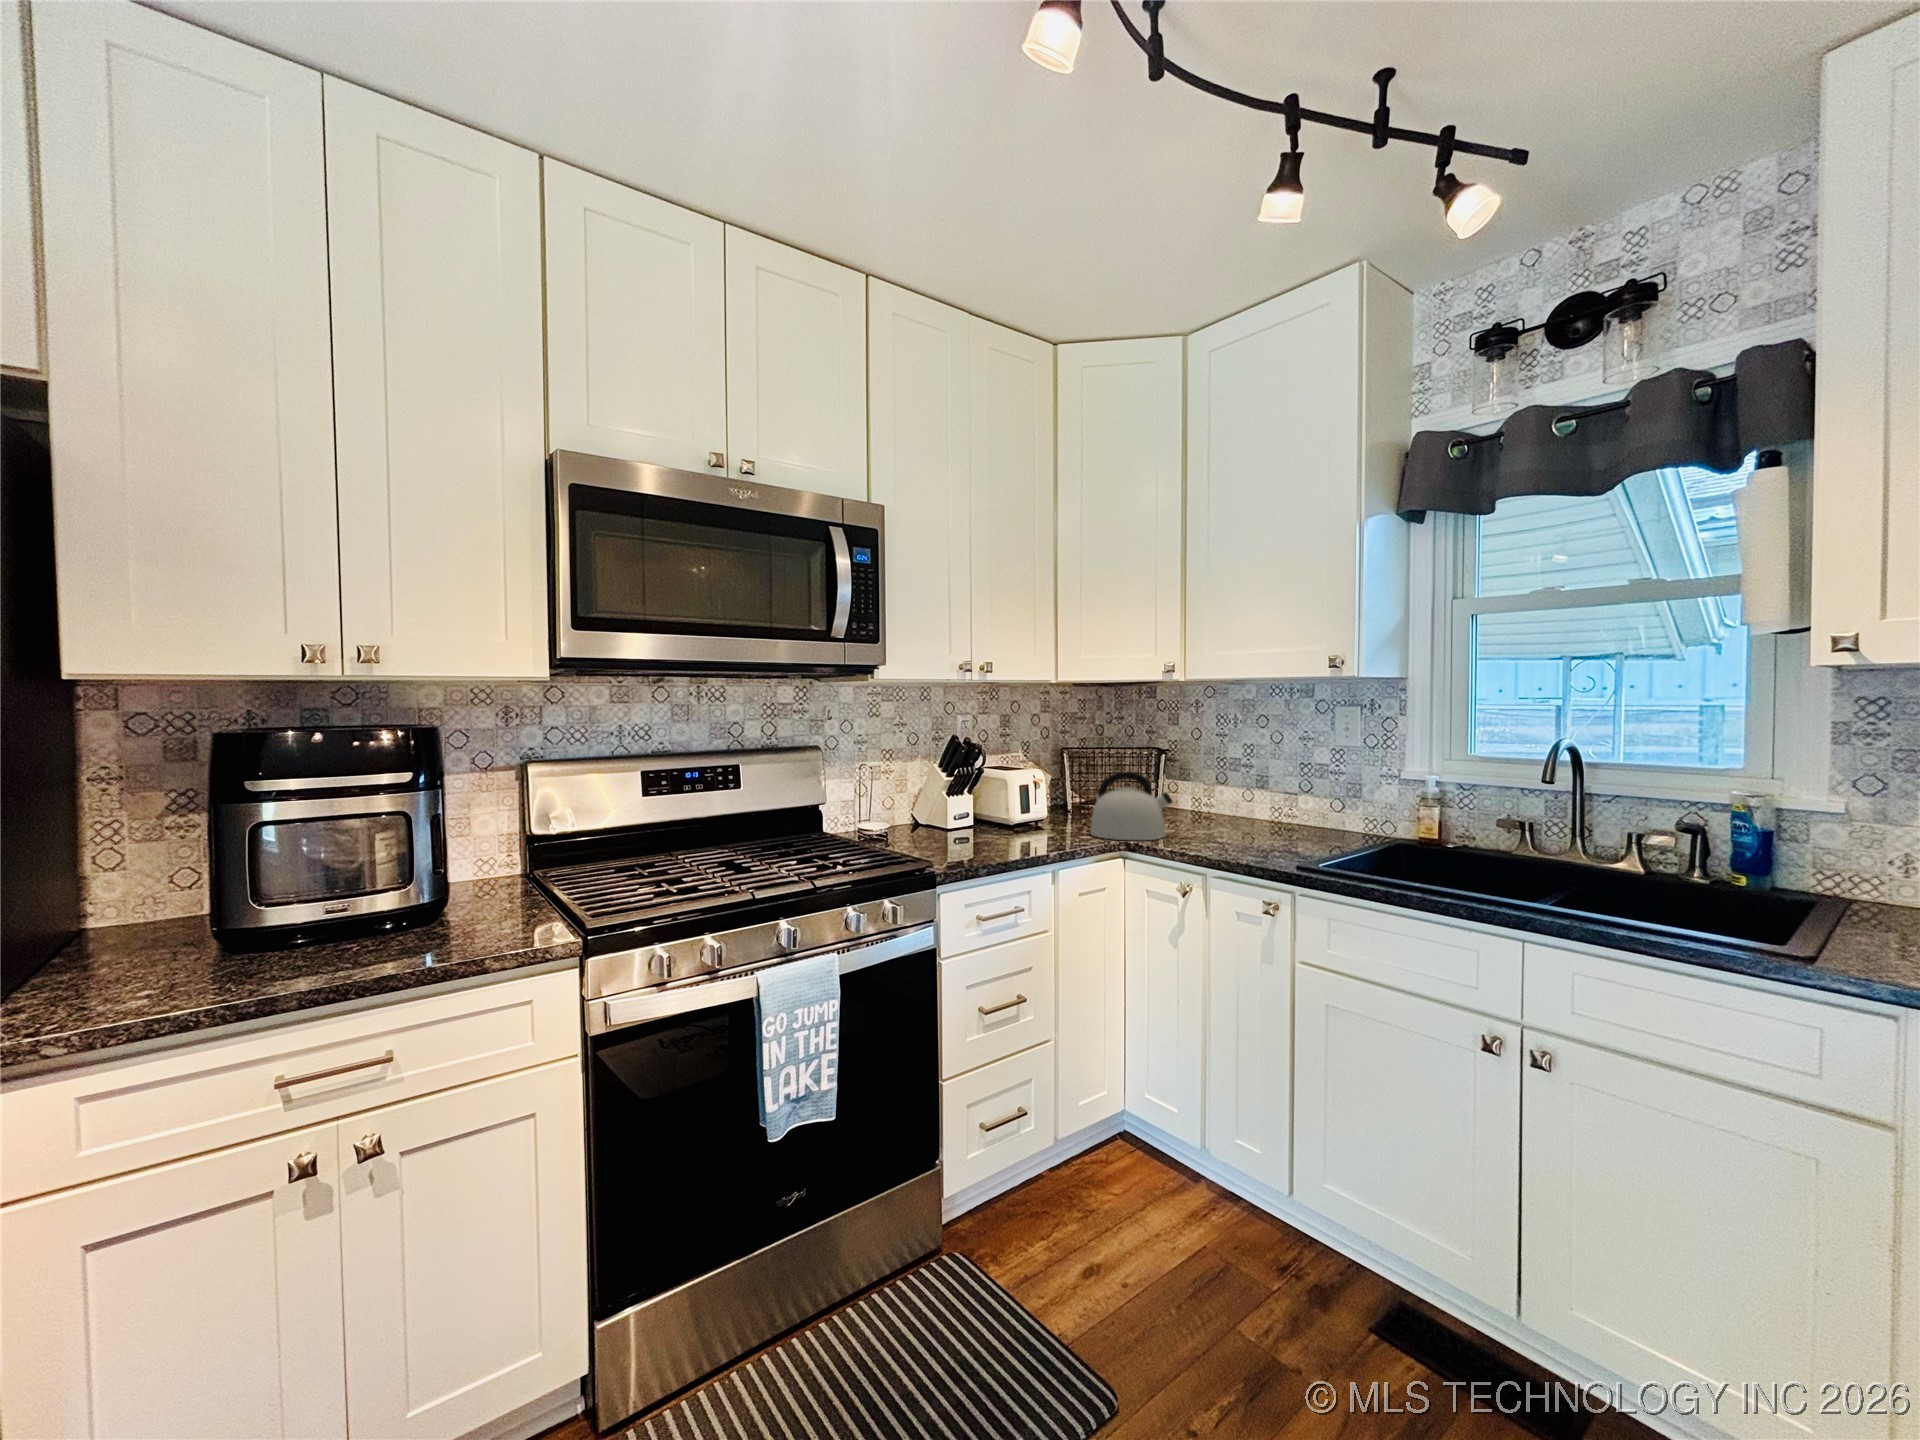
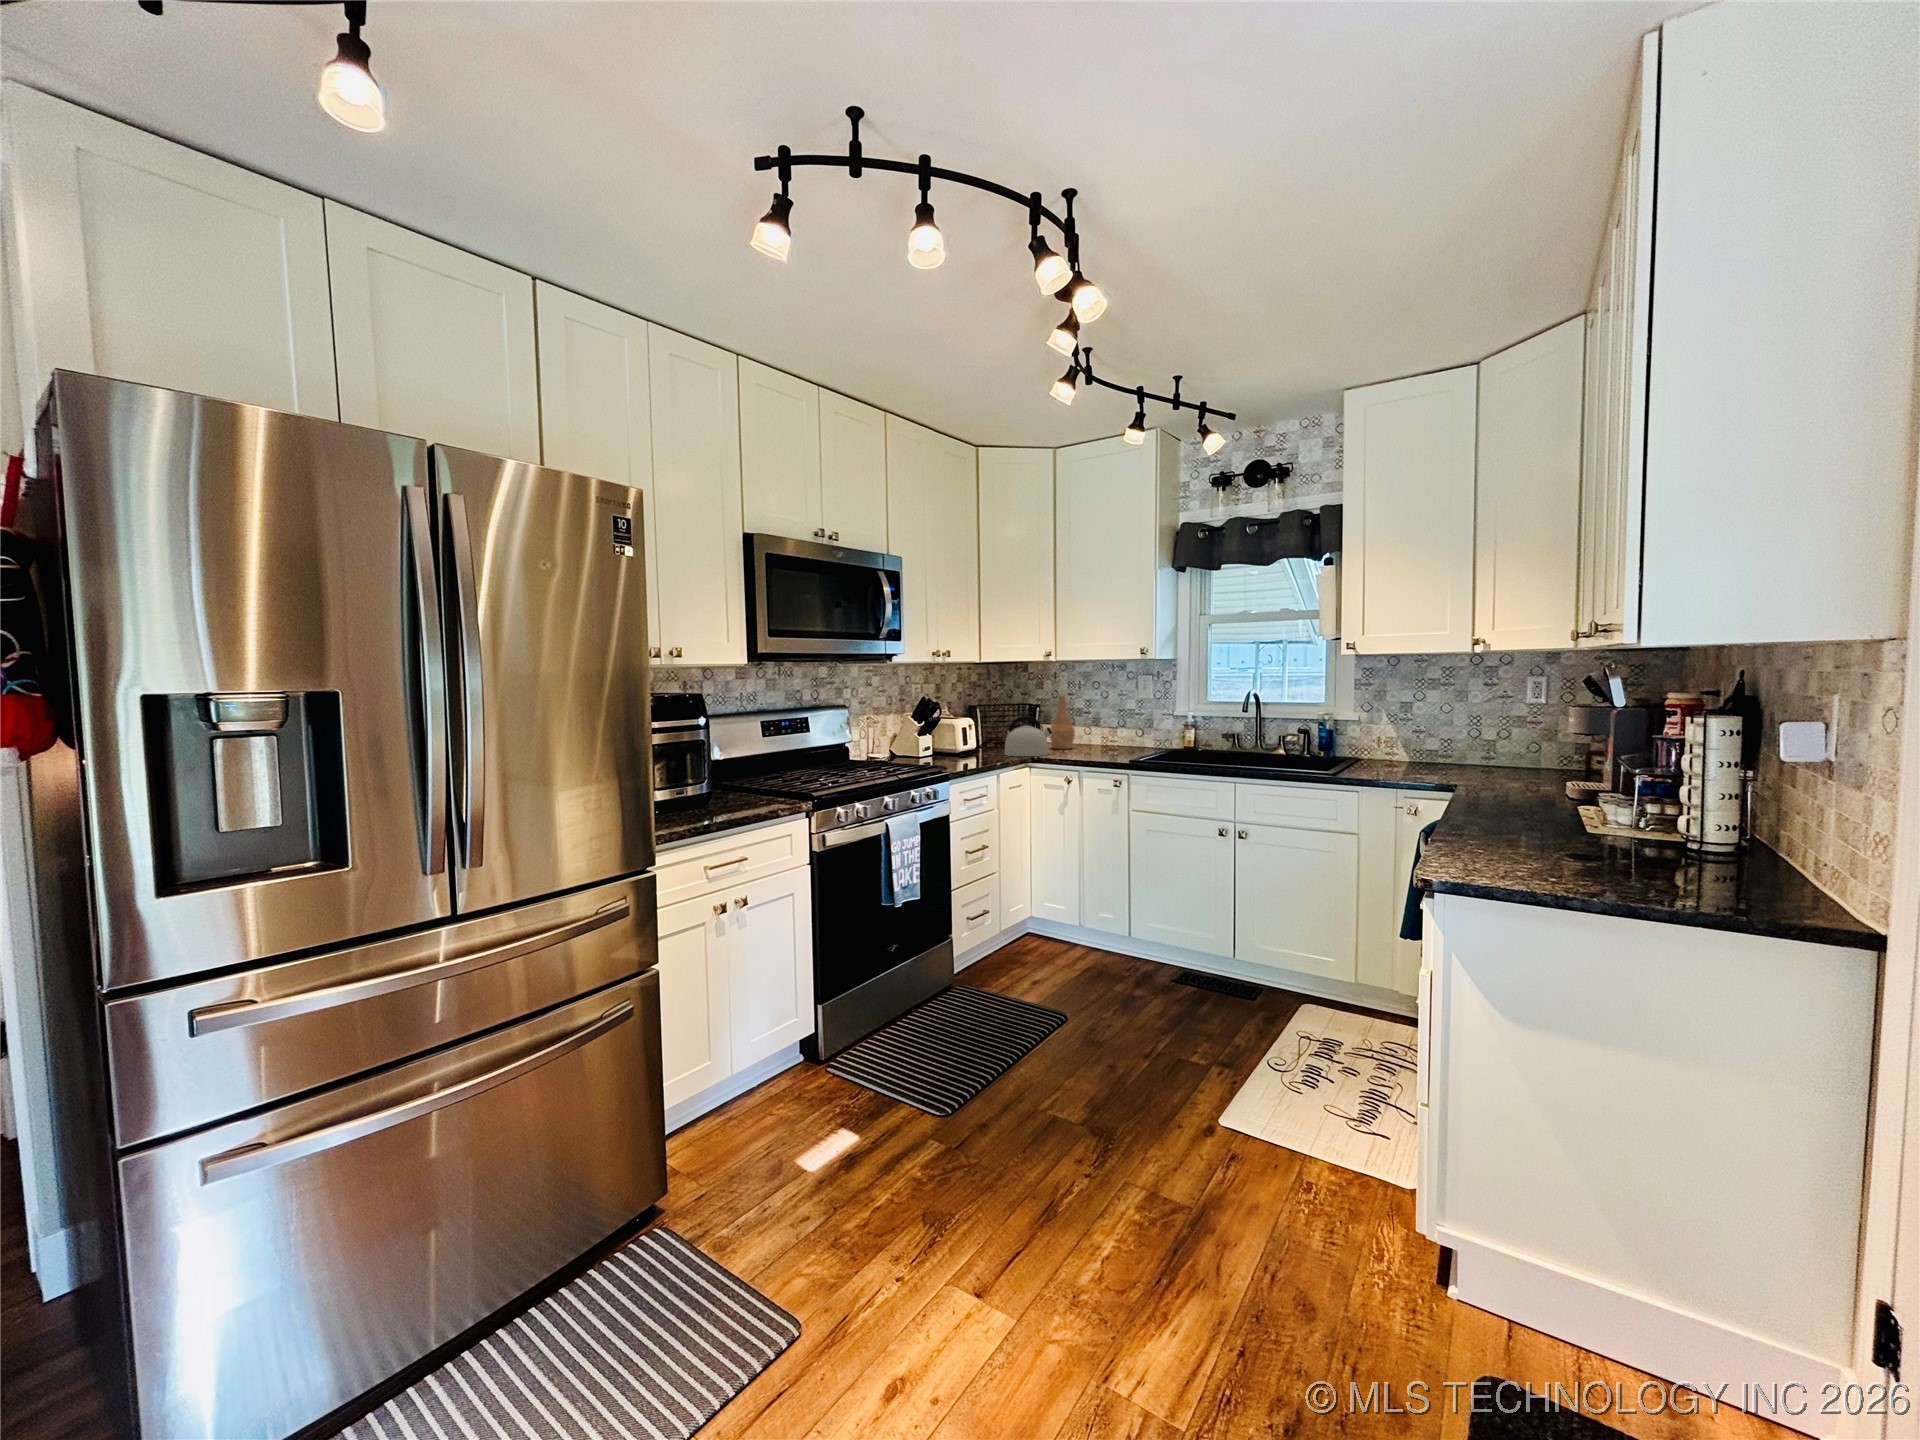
vase: none [1177,734,1221,828] -> present [1050,693,1075,749]

